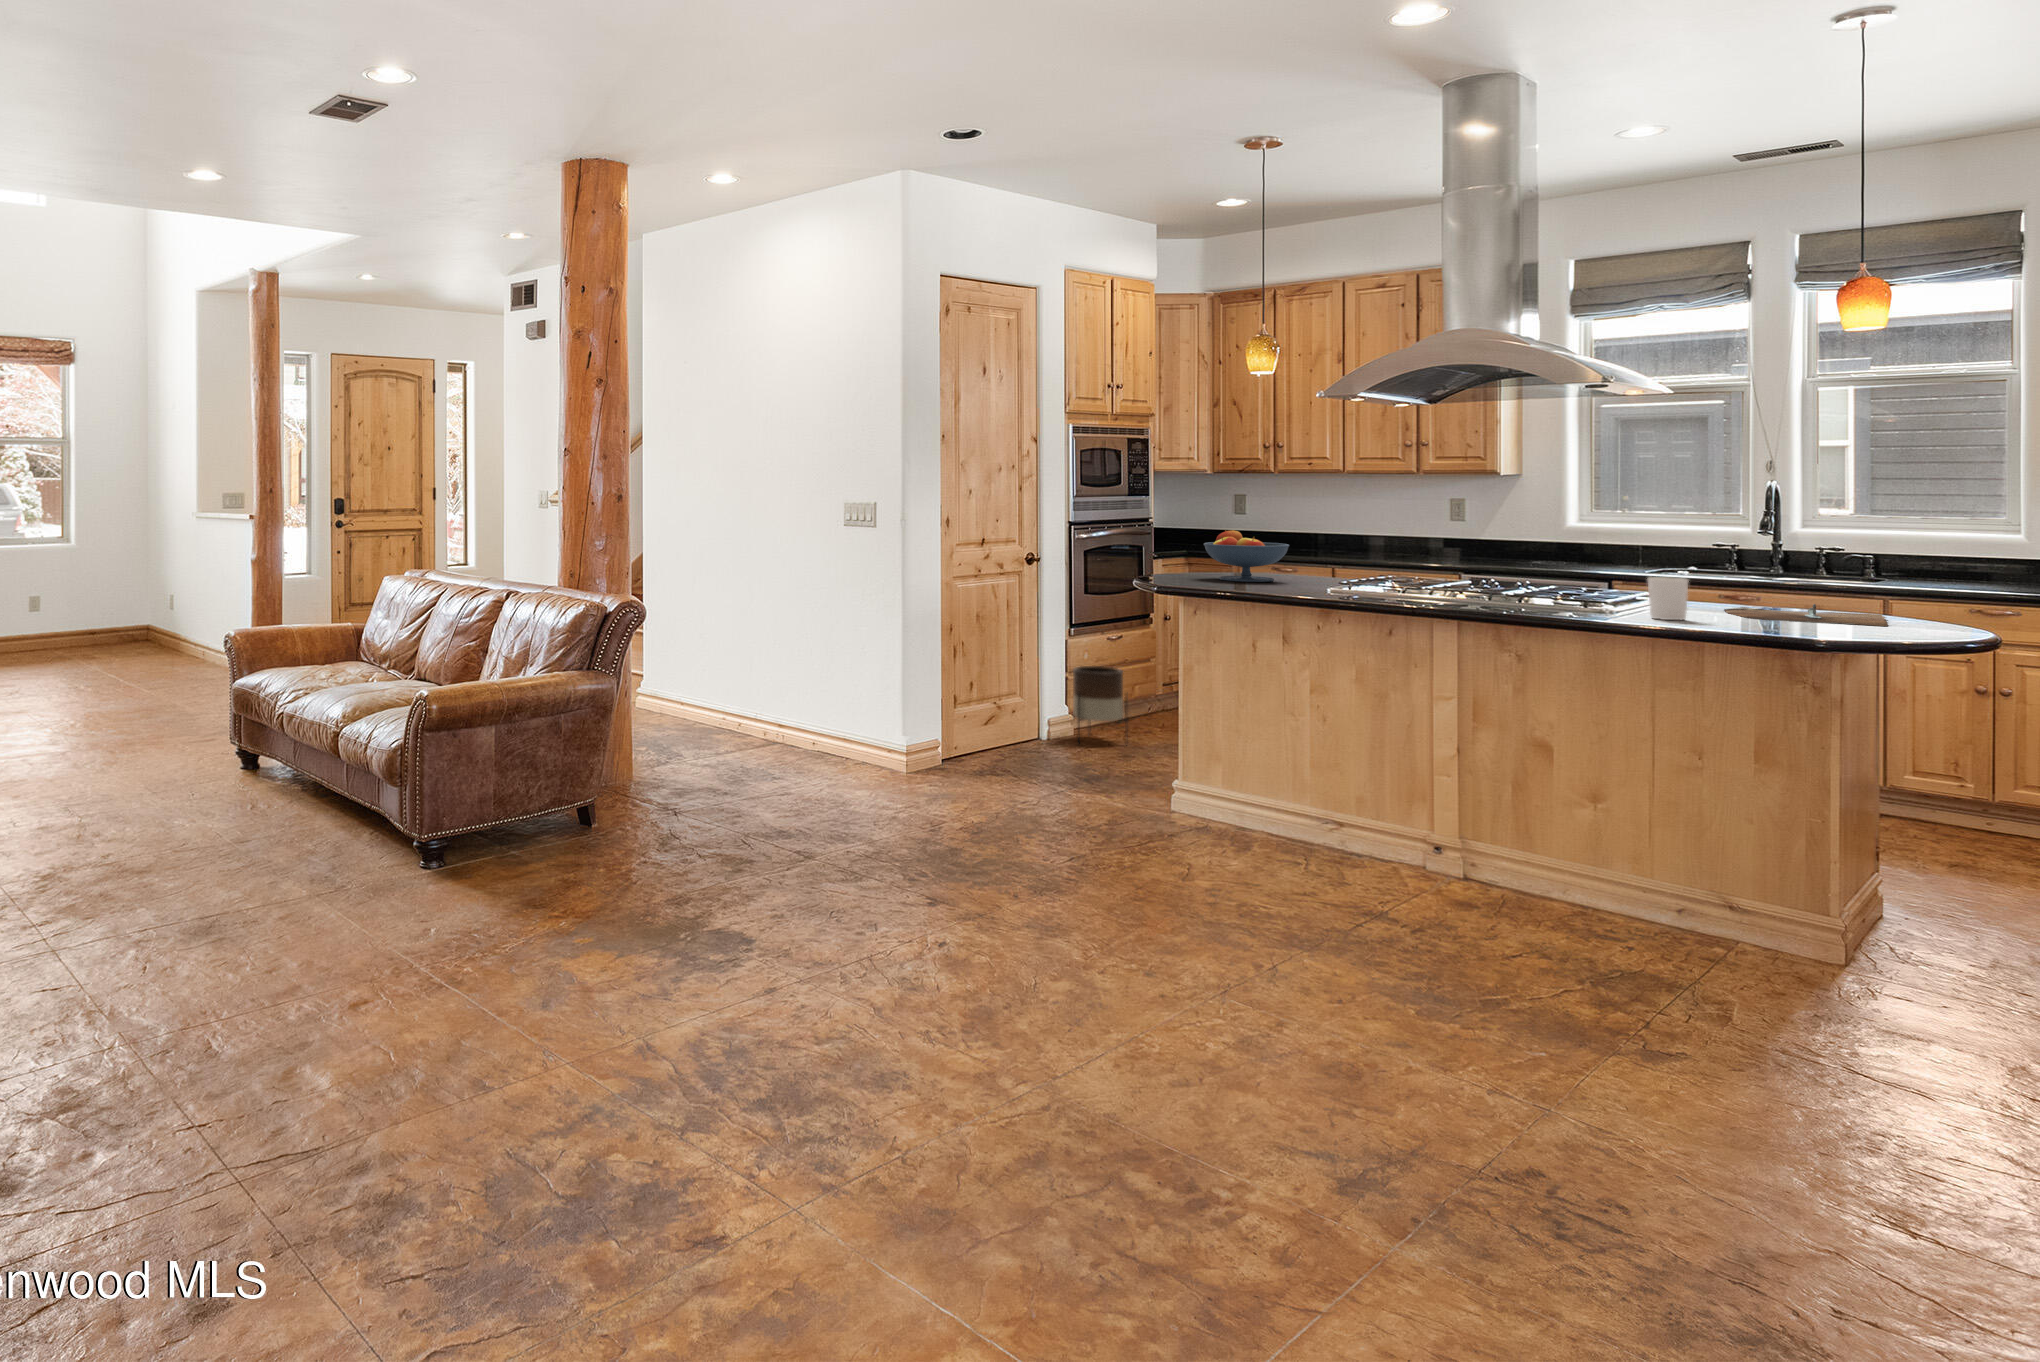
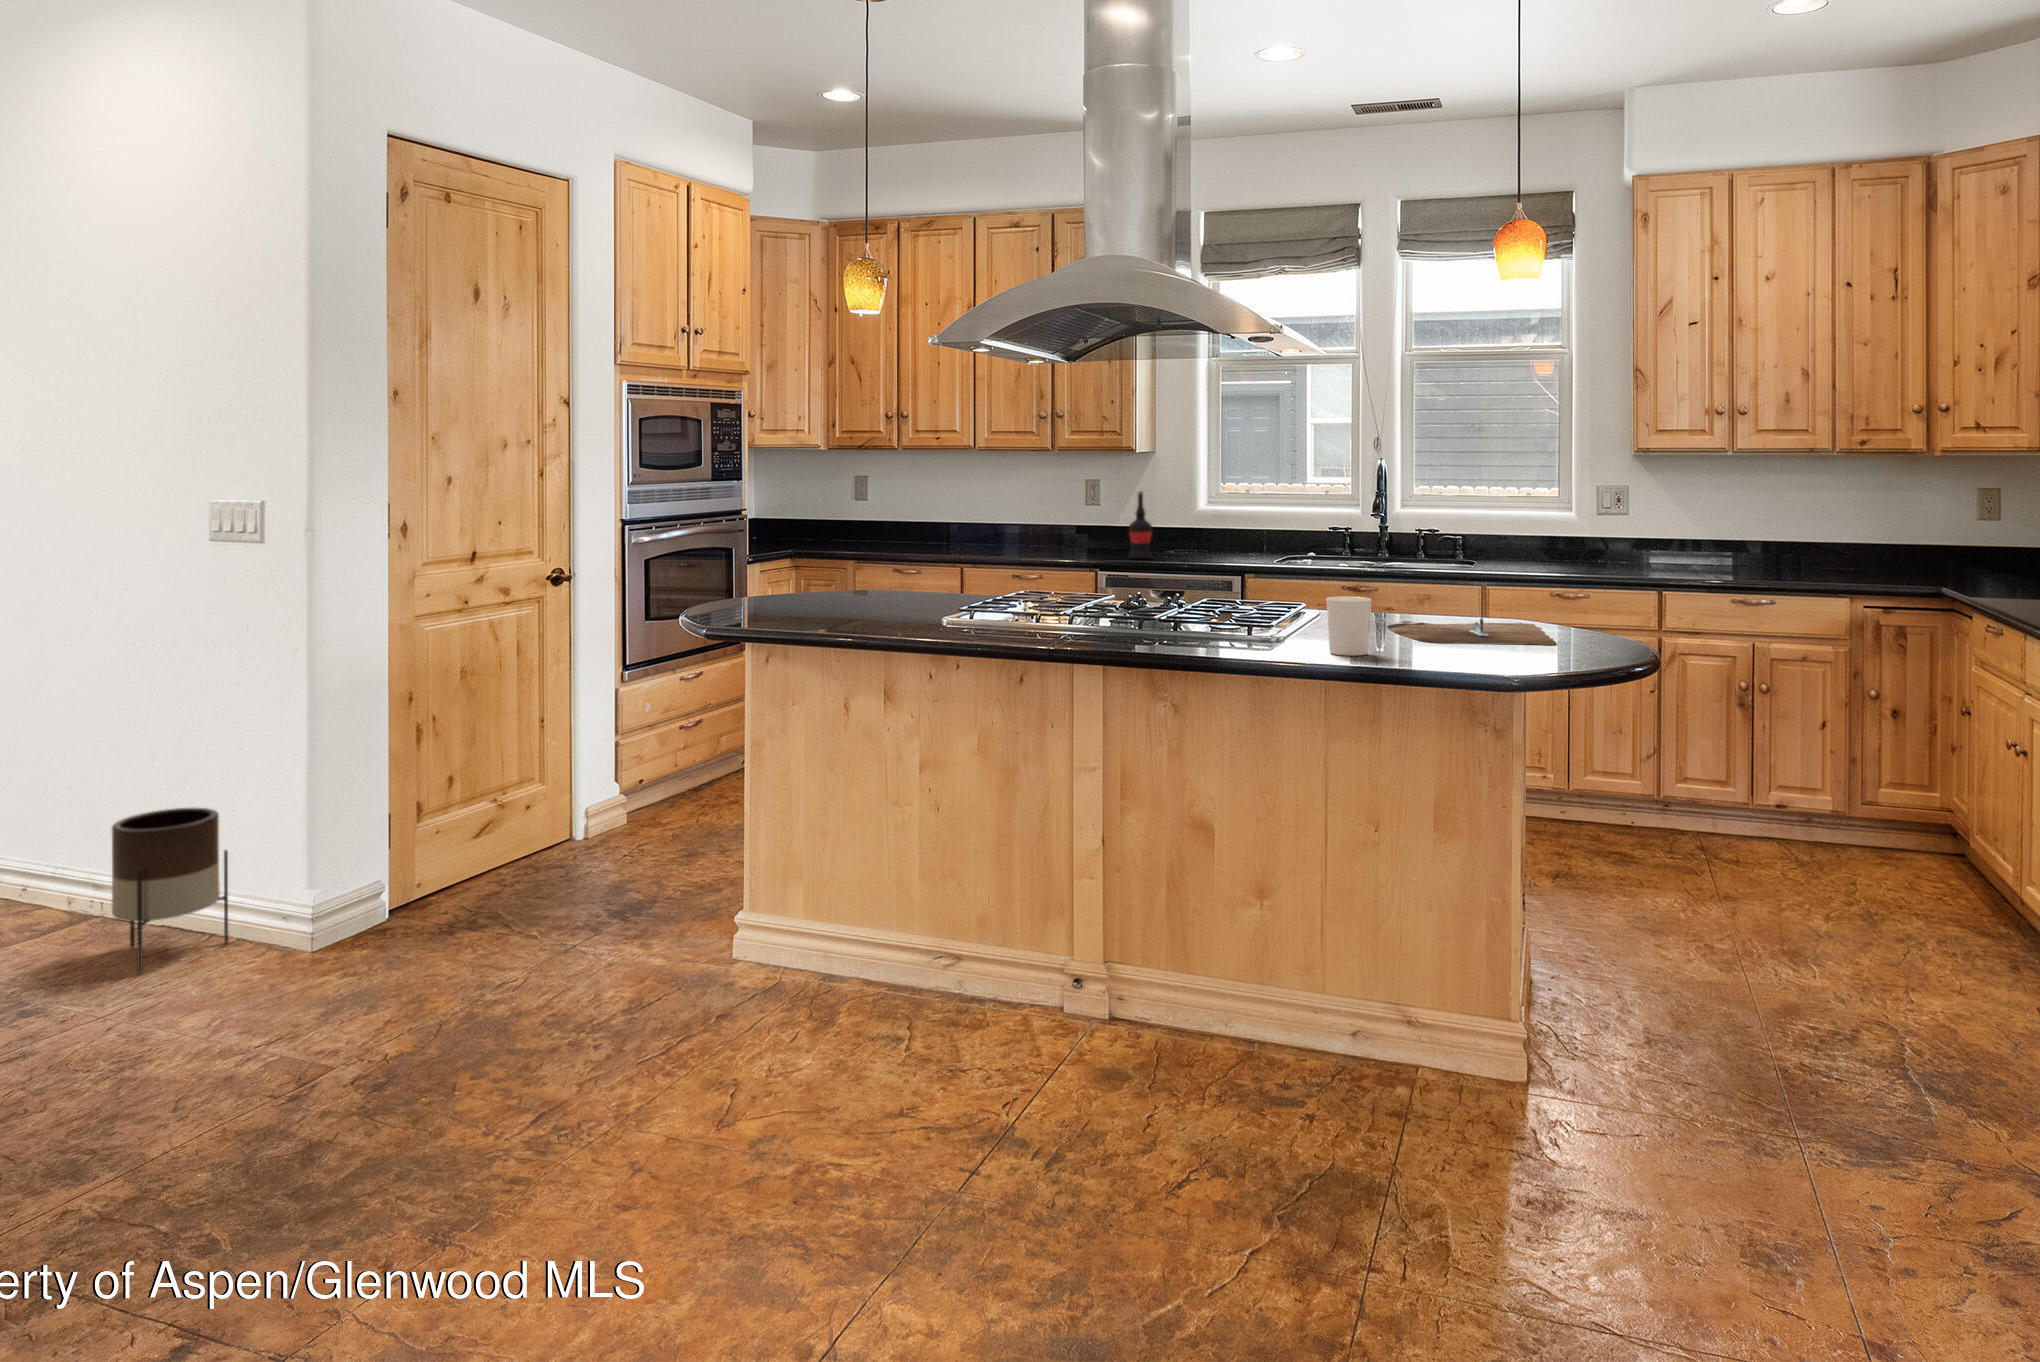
wine bottle: none [1494,508,1519,566] -> present [1129,491,1152,559]
fruit bowl: present [1204,530,1289,582] -> none [782,535,897,611]
planter: present [1073,666,1128,738] -> present [112,807,228,974]

